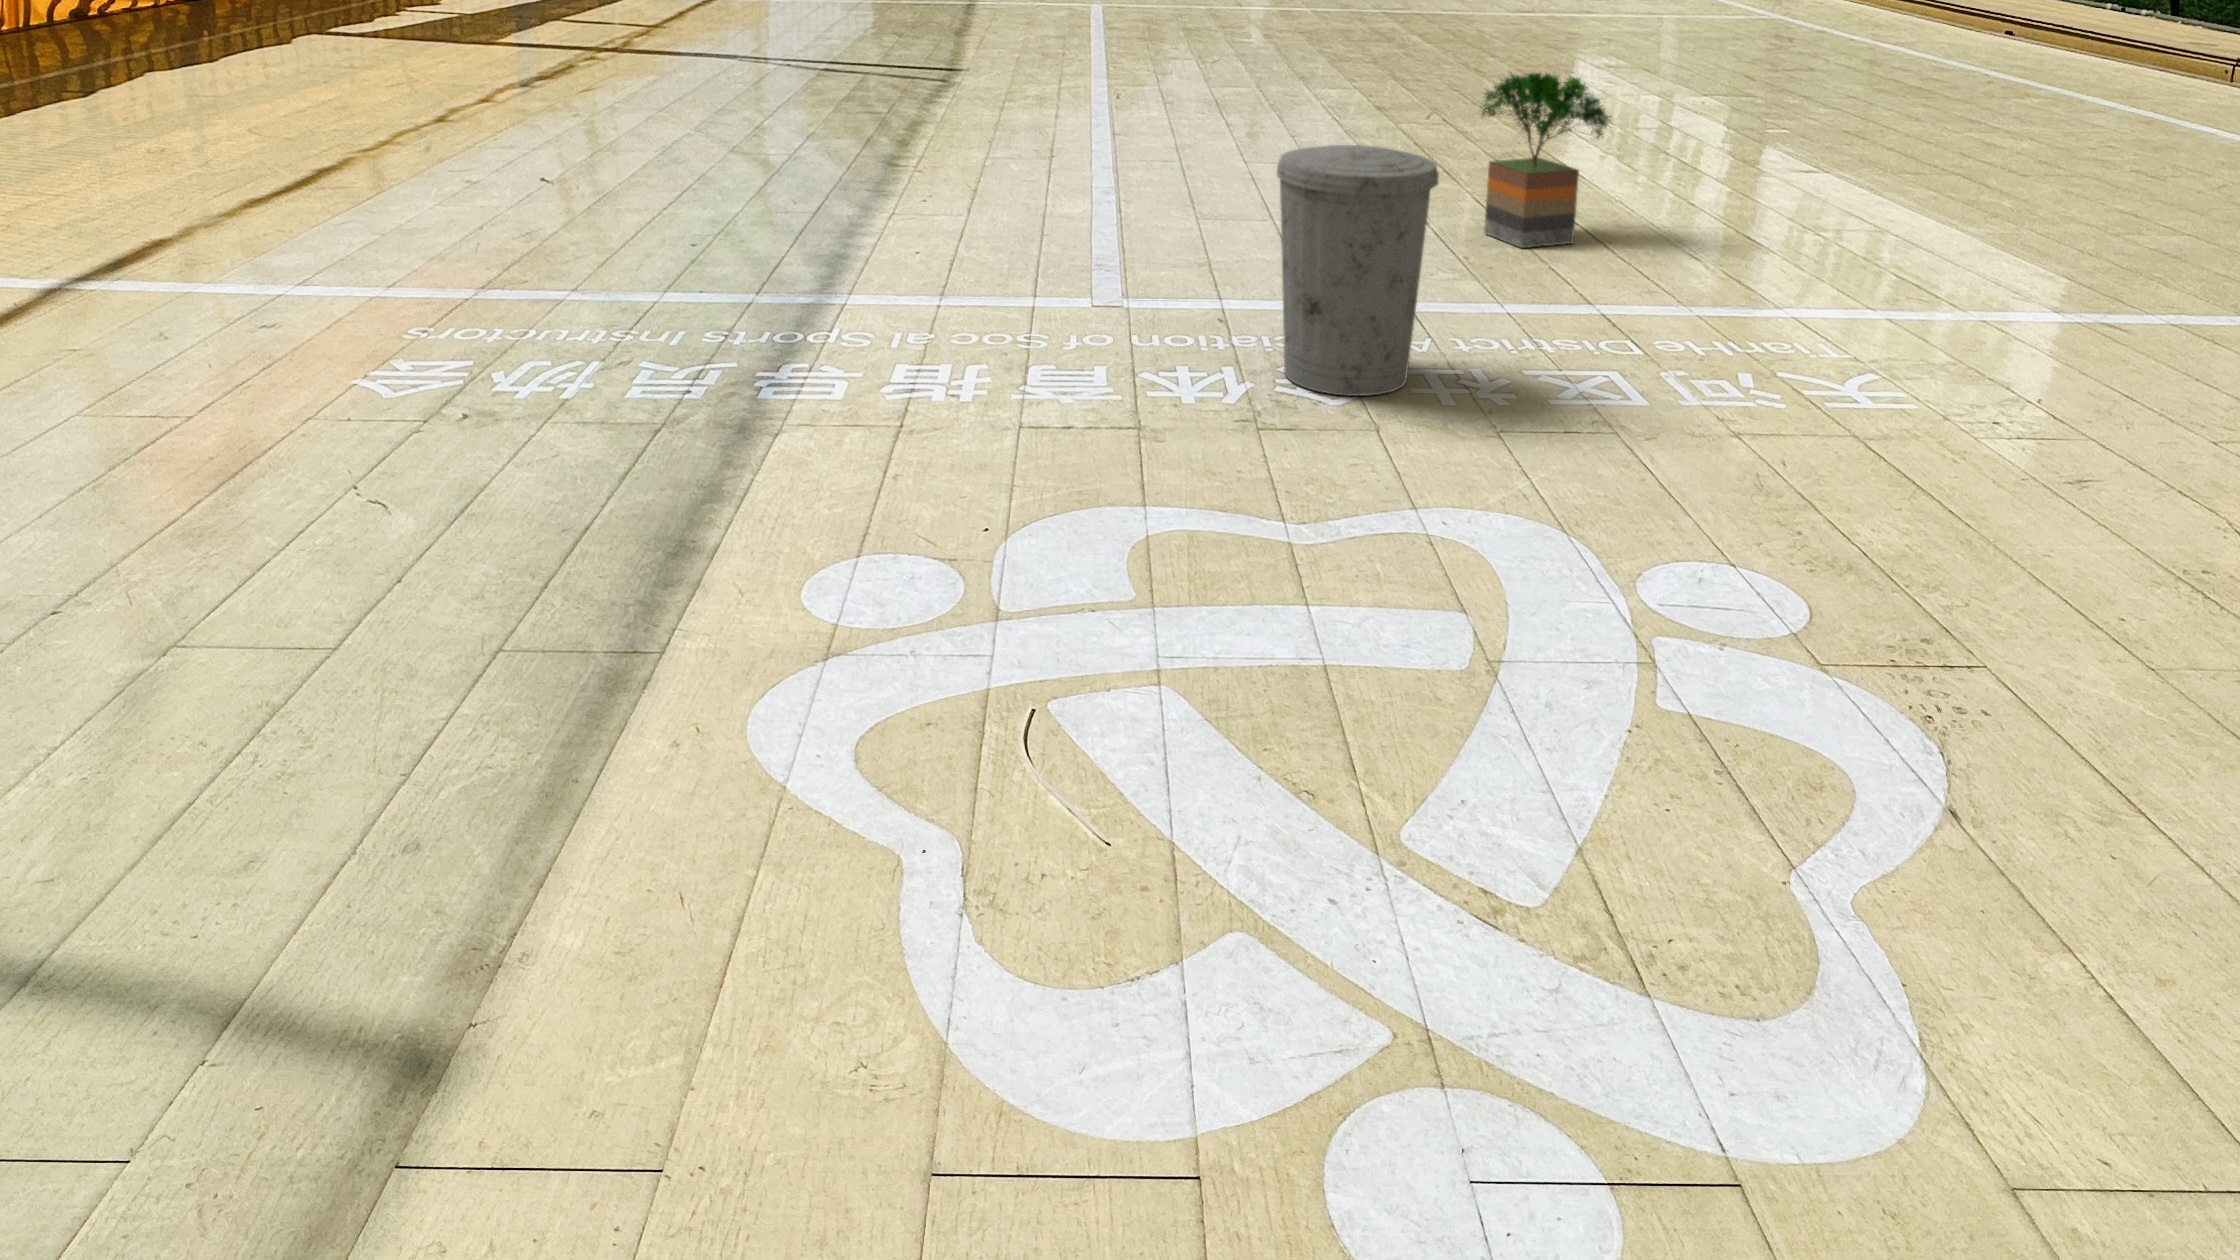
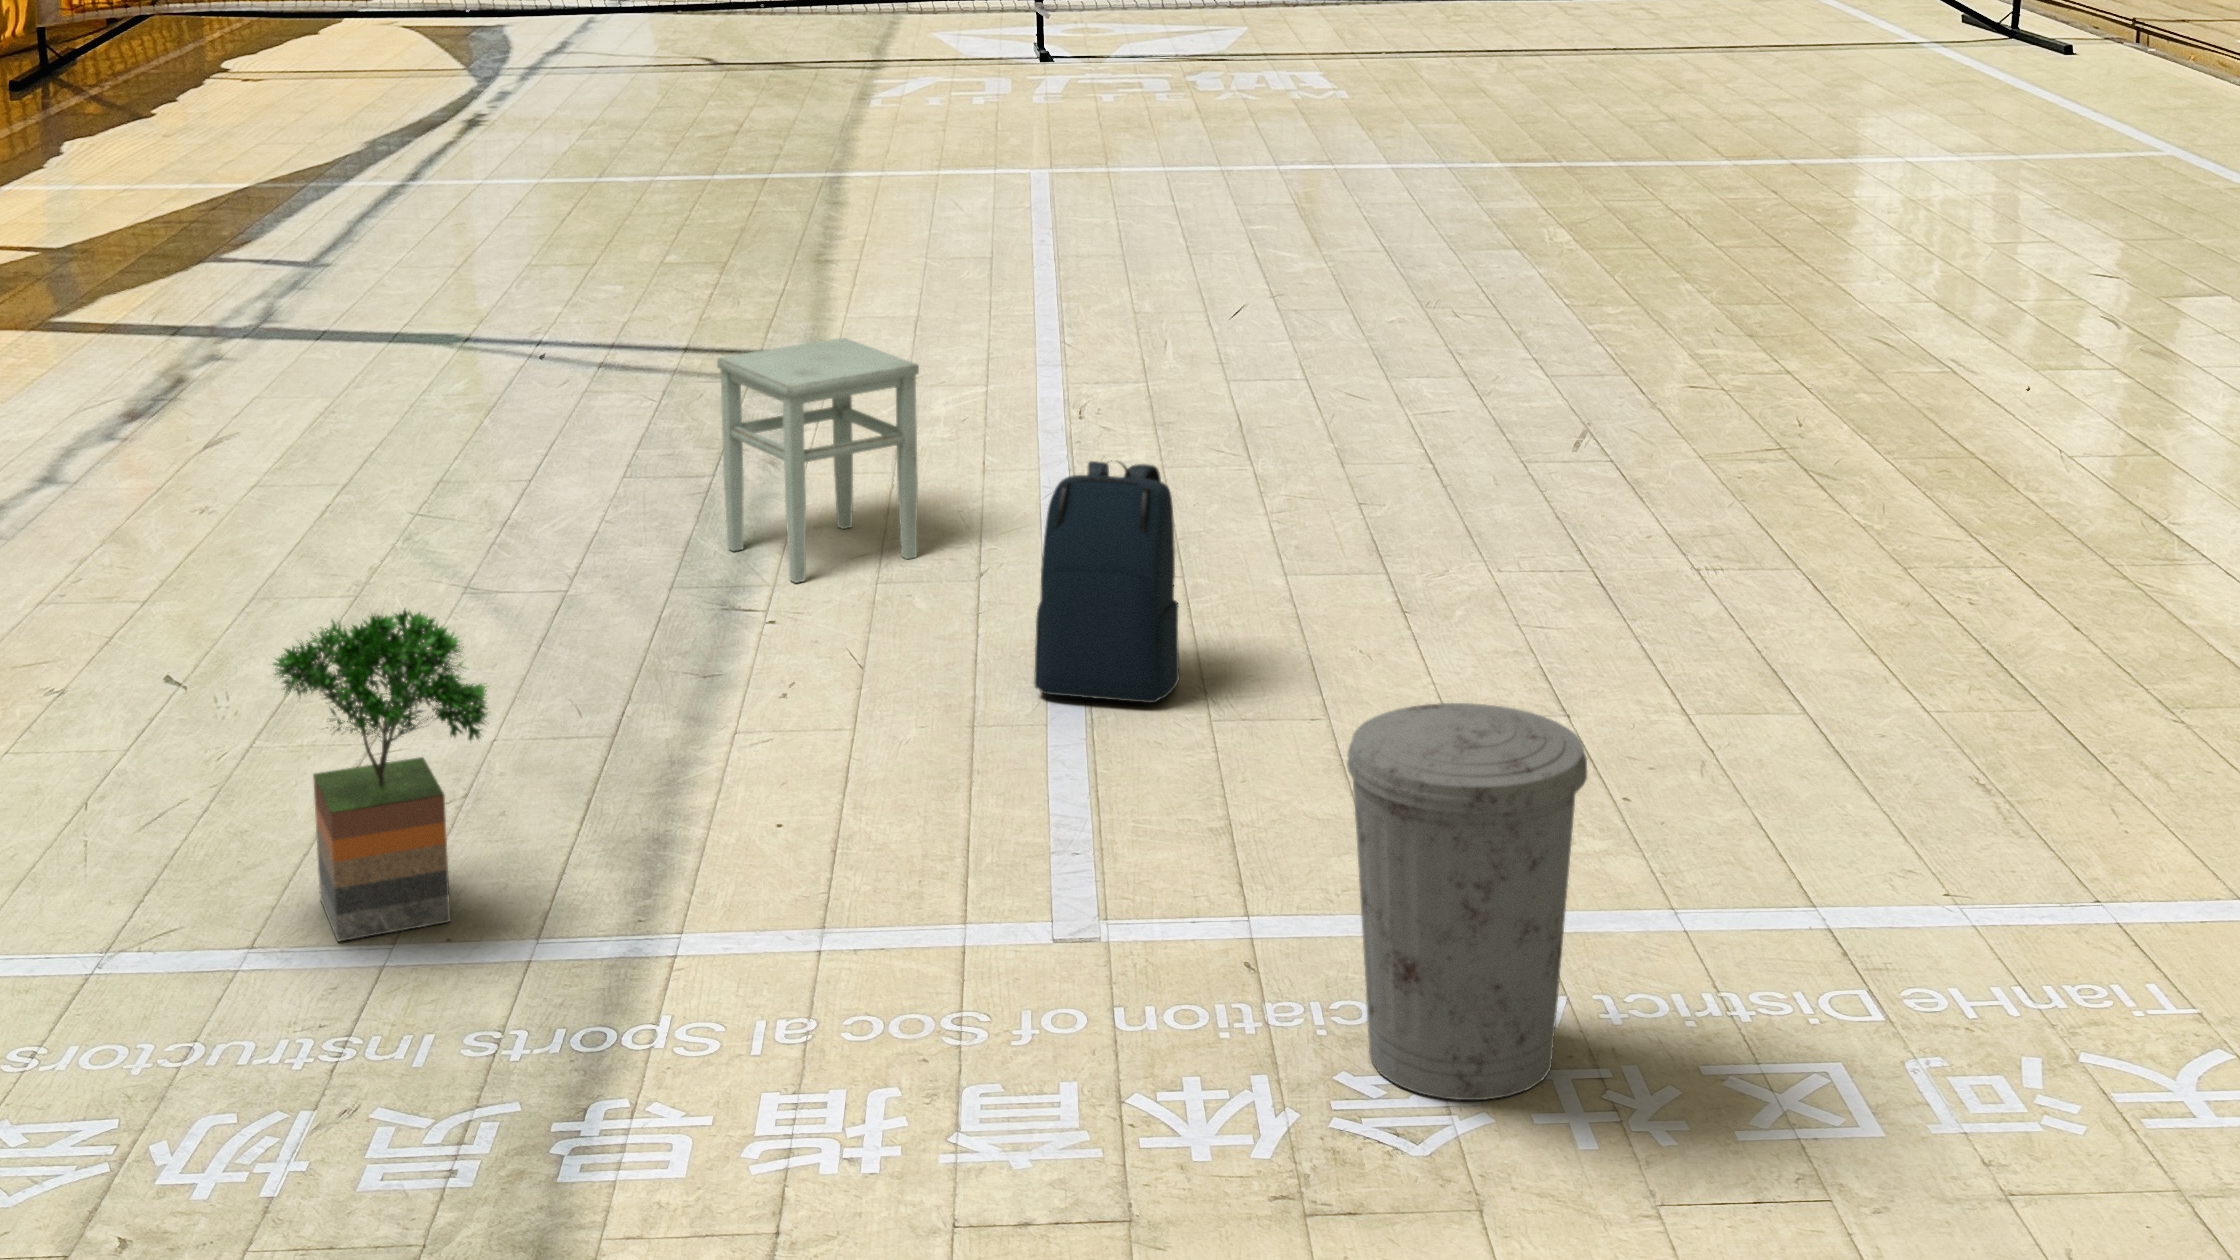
stool: none [888,19,1012,159] -> present [717,338,919,583]
backpack: none [1076,63,1168,214] -> present [1034,461,1179,703]
potted tree: present [1482,72,1611,248] -> present [273,608,488,941]

